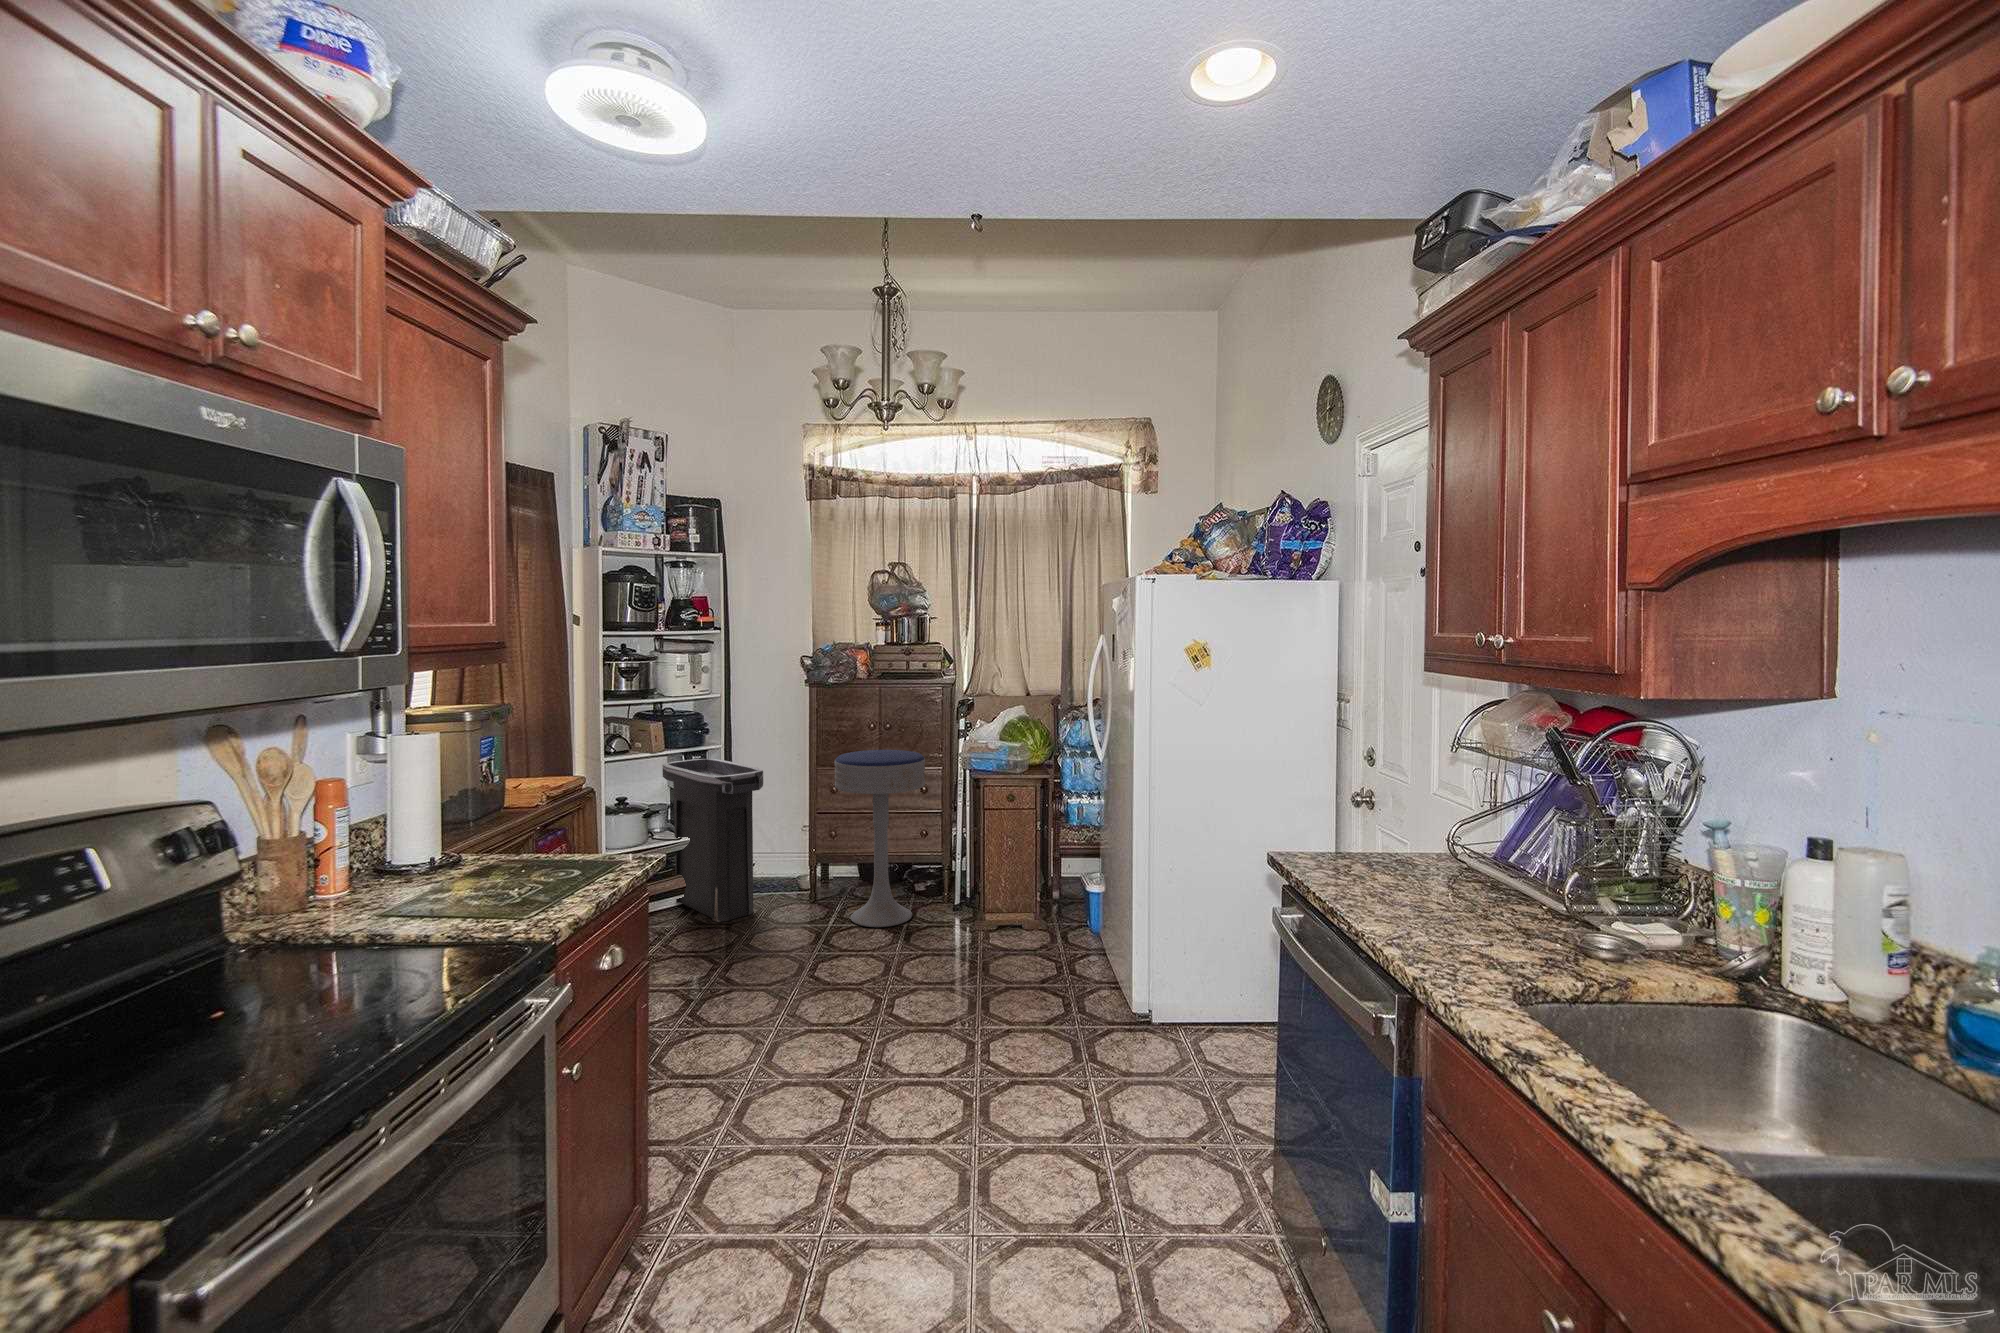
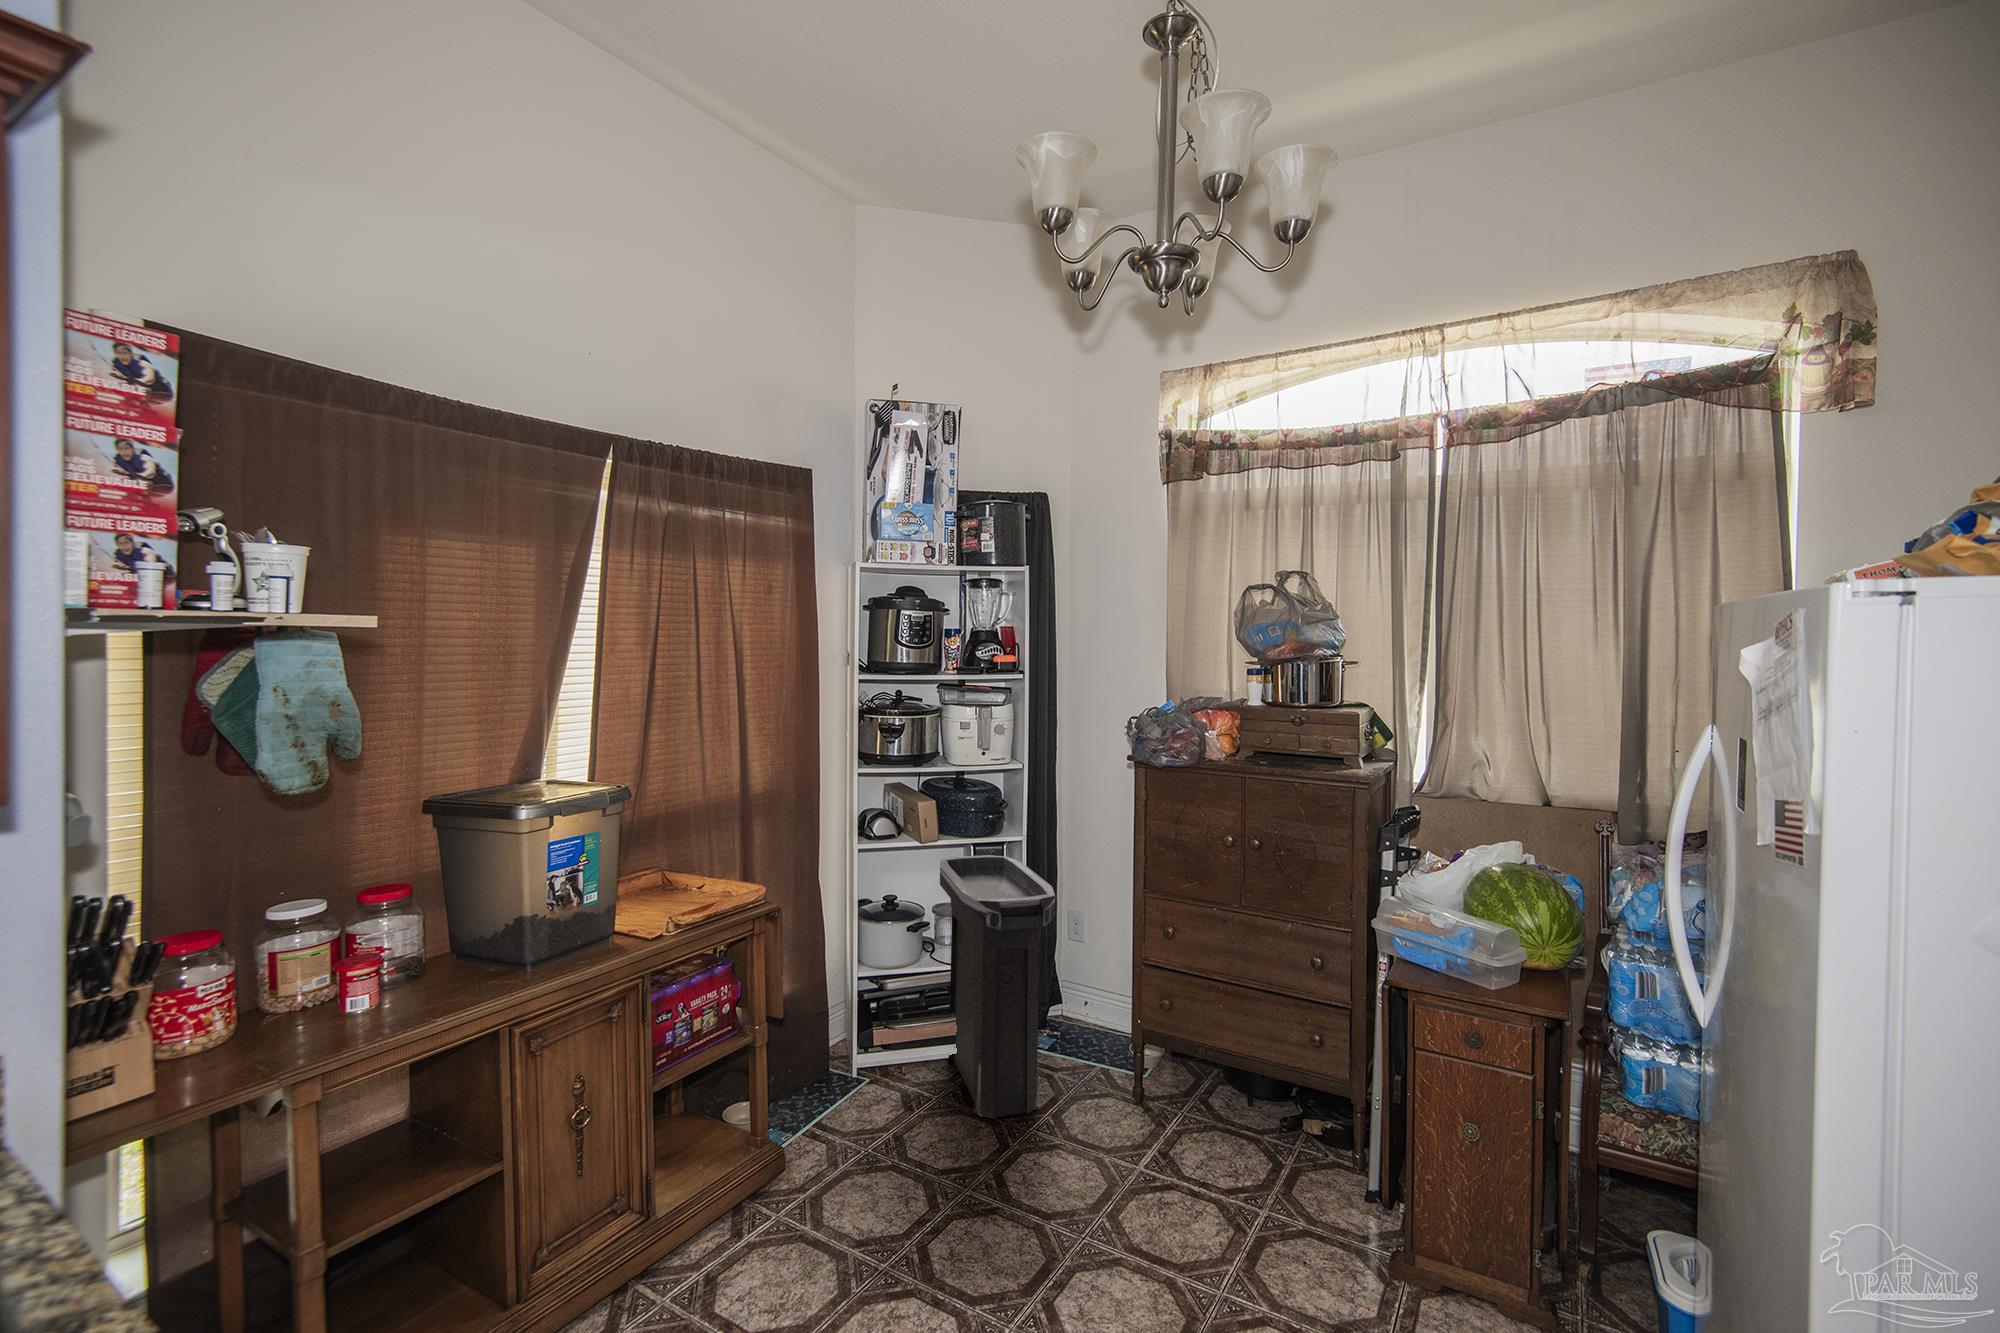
bar stool: present [834,750,925,927] -> none [1153,884,1314,1214]

